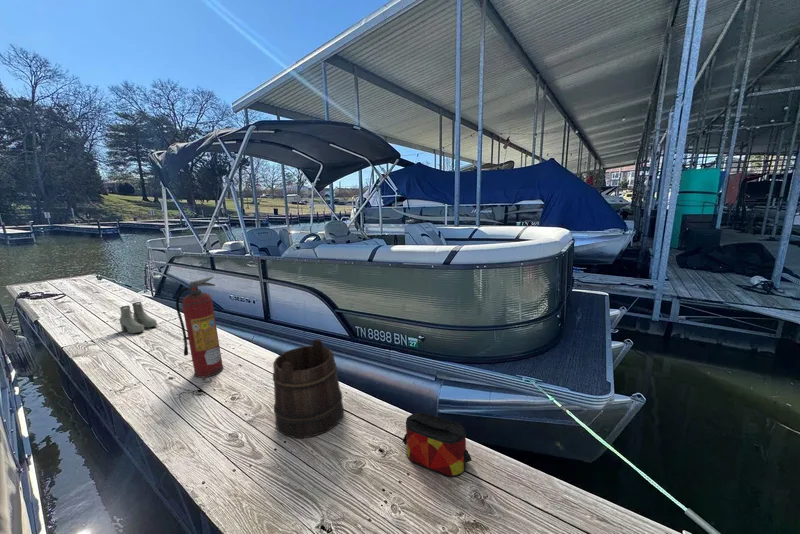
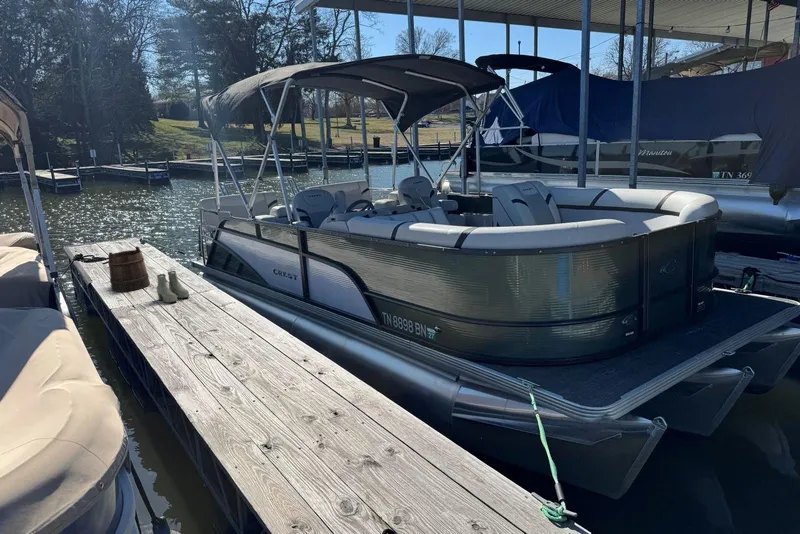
fire extinguisher: present [176,277,223,378] -> none [196,250,237,345]
bucket: present [273,339,344,438] -> present [108,246,150,292]
bag: present [402,412,471,477] -> none [348,381,397,432]

